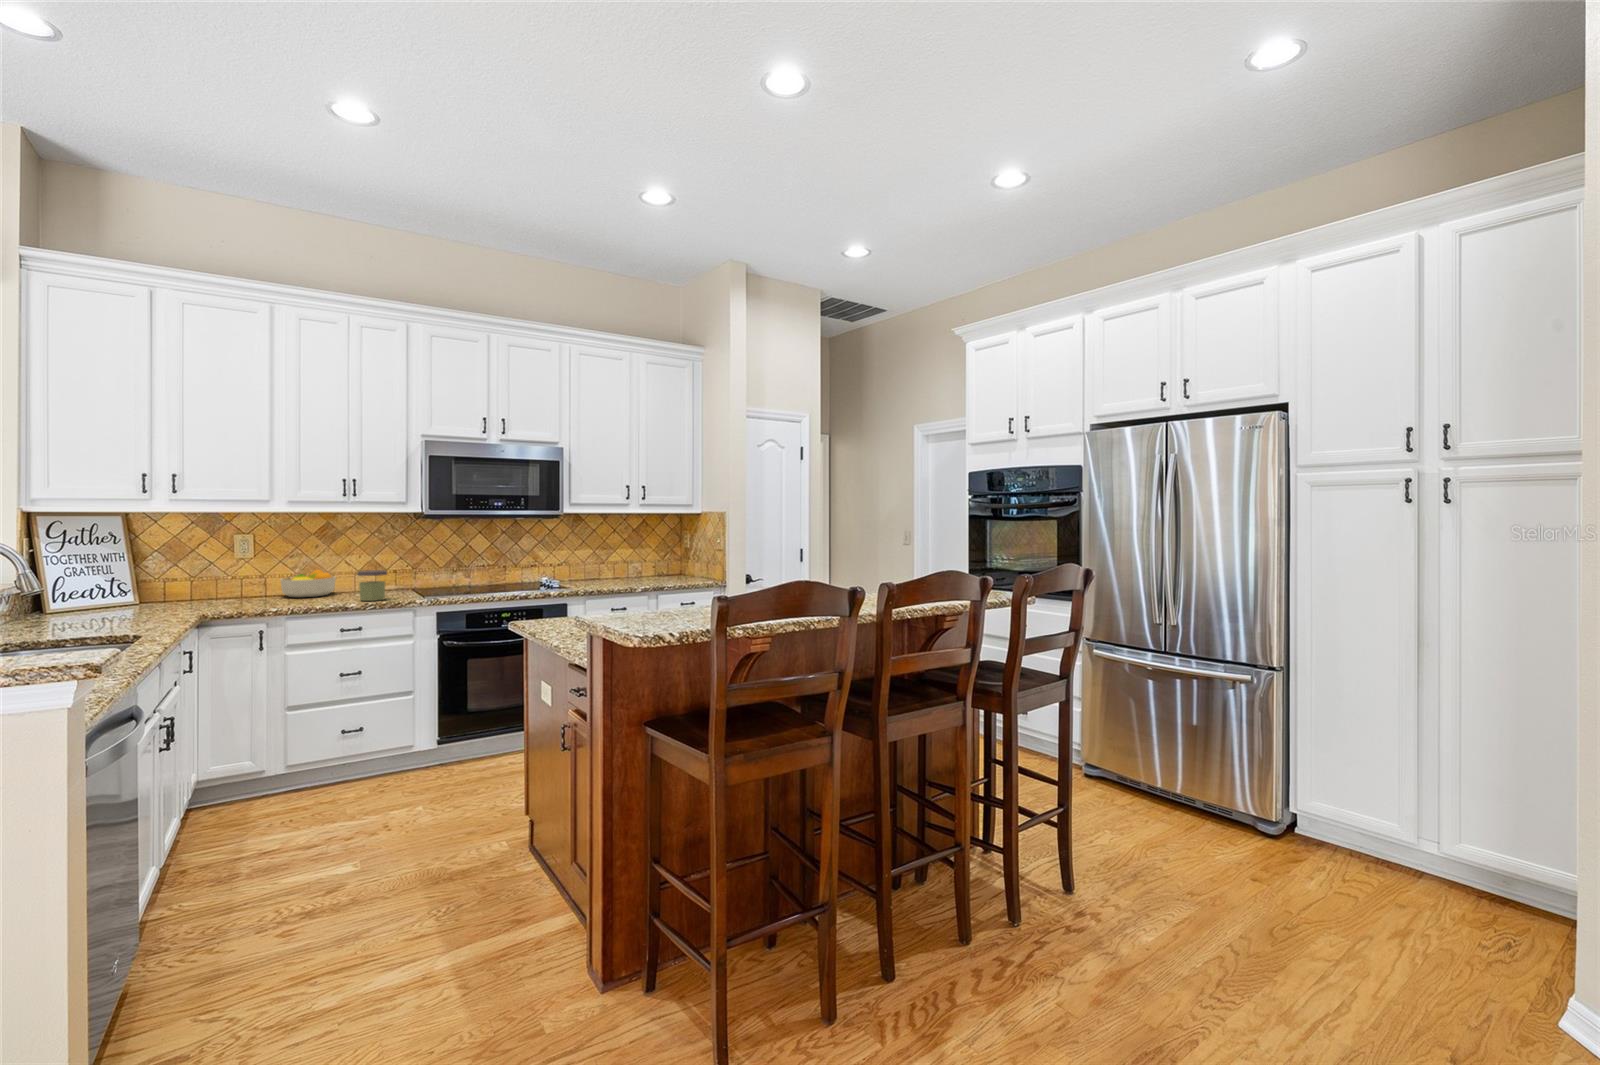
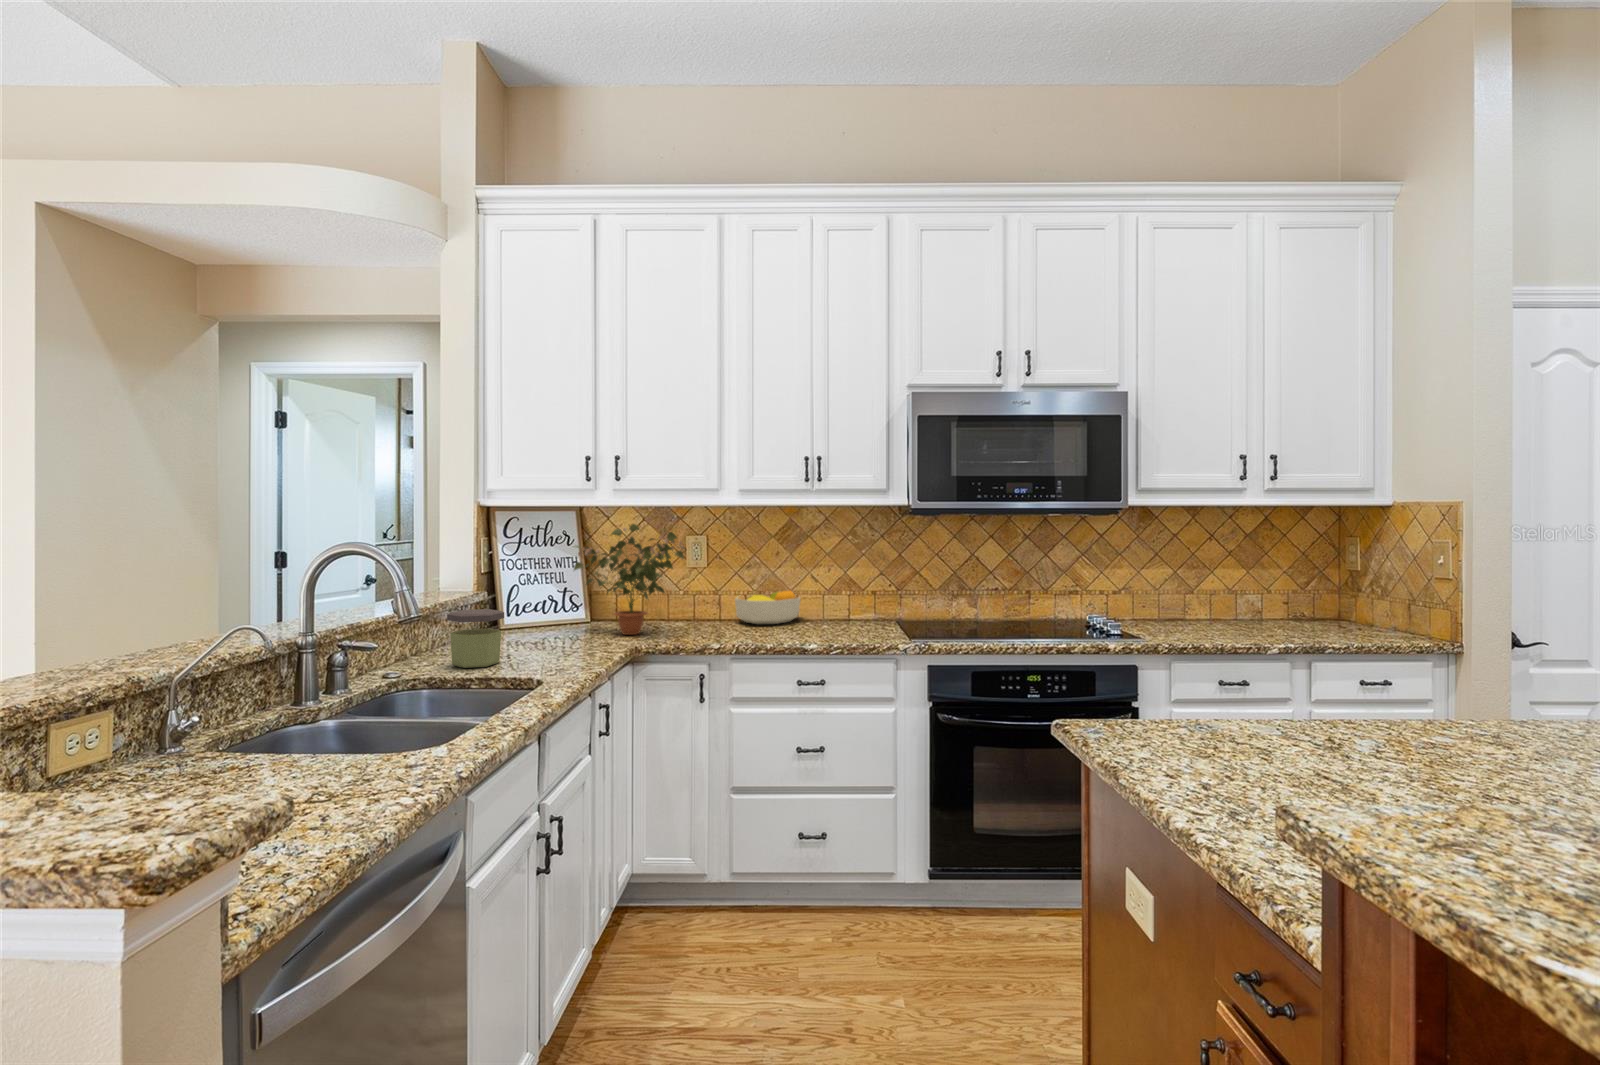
potted plant: none [132,525,242,609] -> present [574,524,685,635]
jar: present [358,570,387,601] -> present [447,609,504,668]

